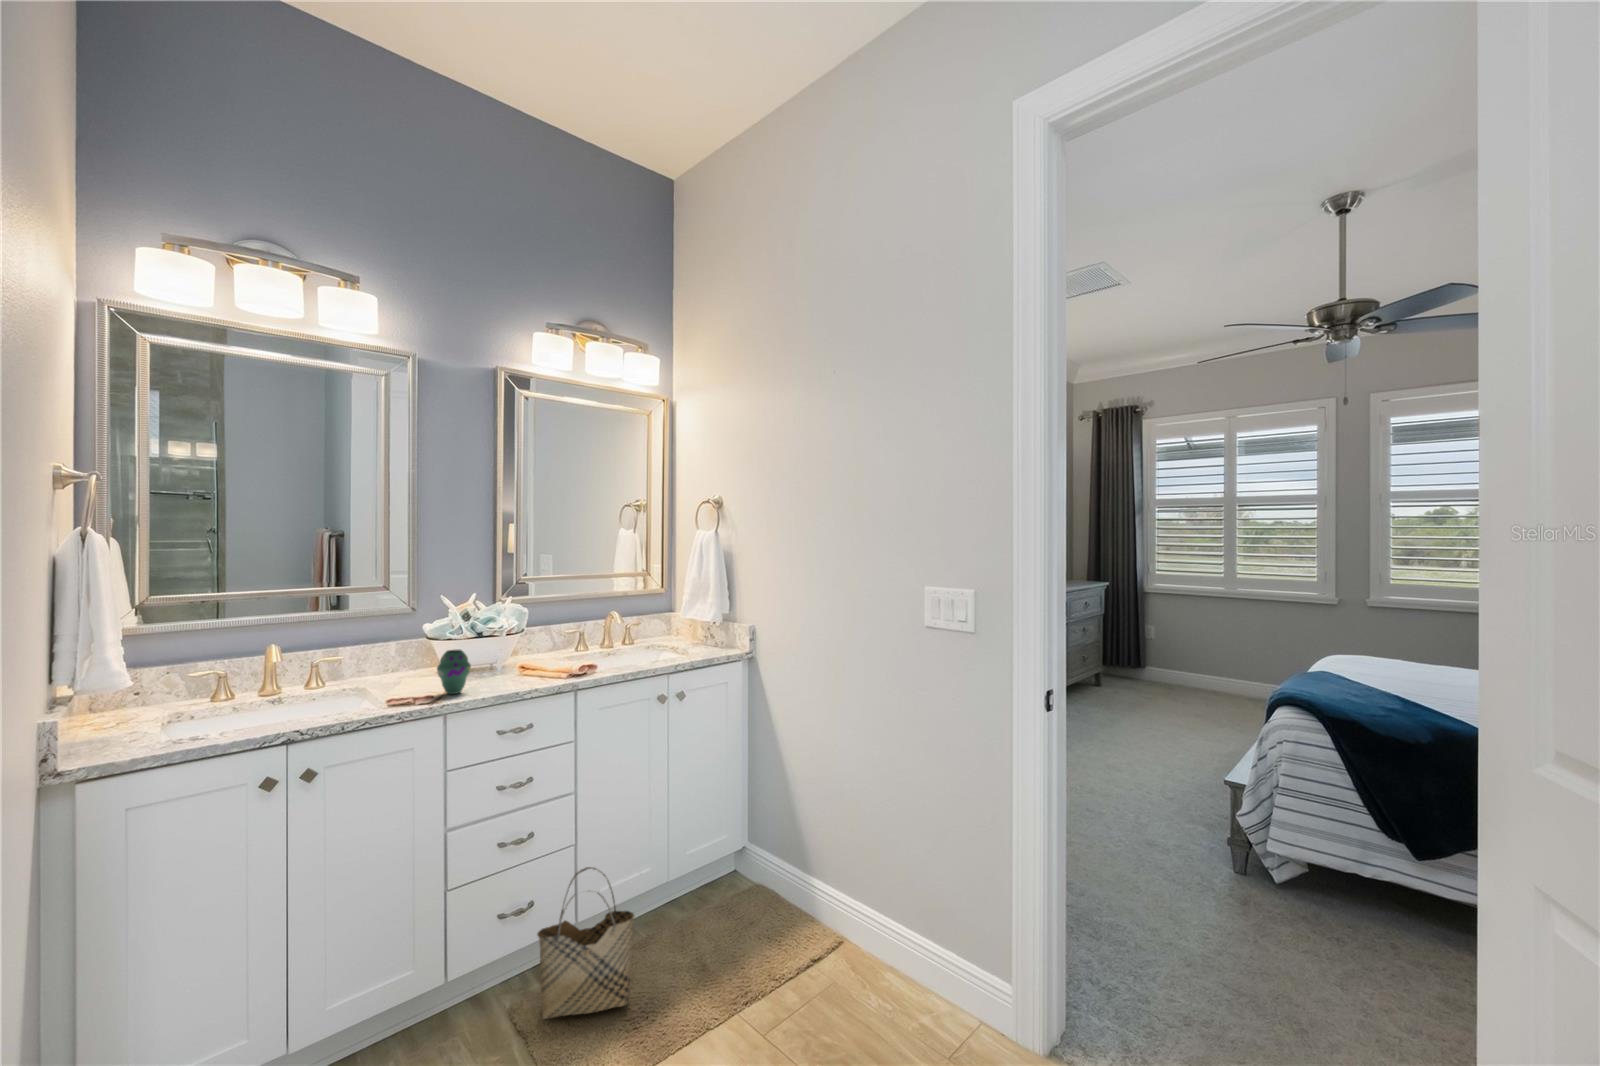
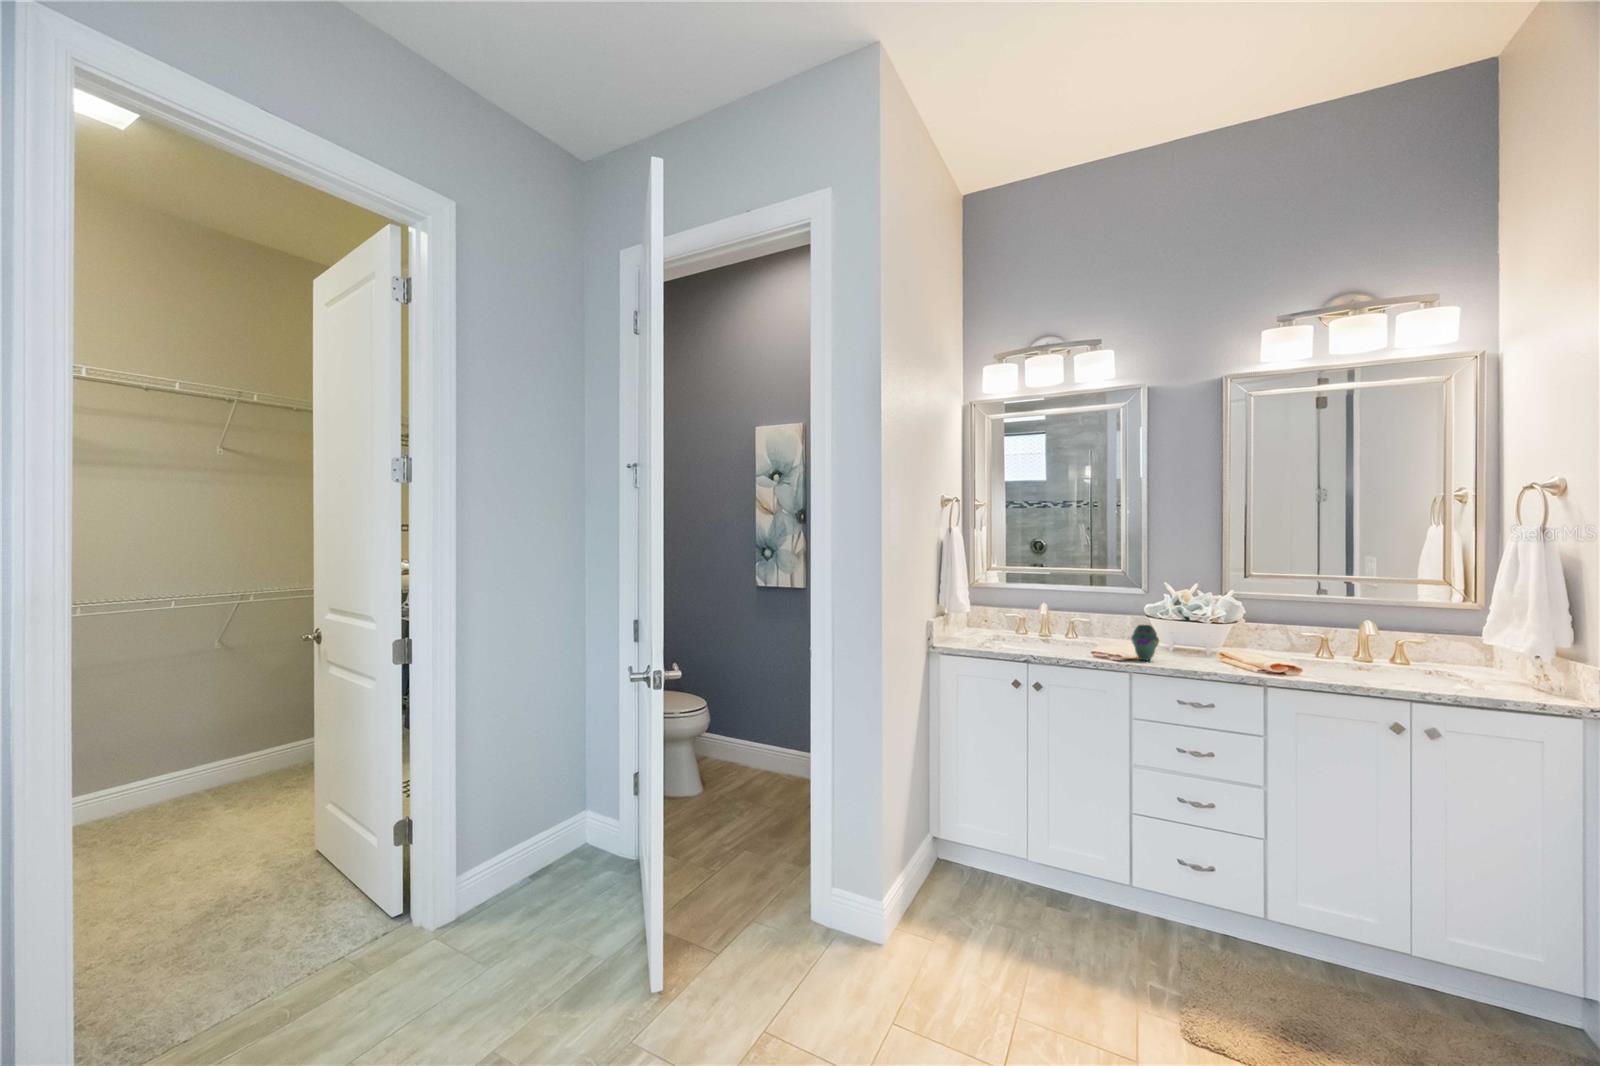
woven basket: present [537,867,634,1019] -> none [1193,855,1300,1009]

